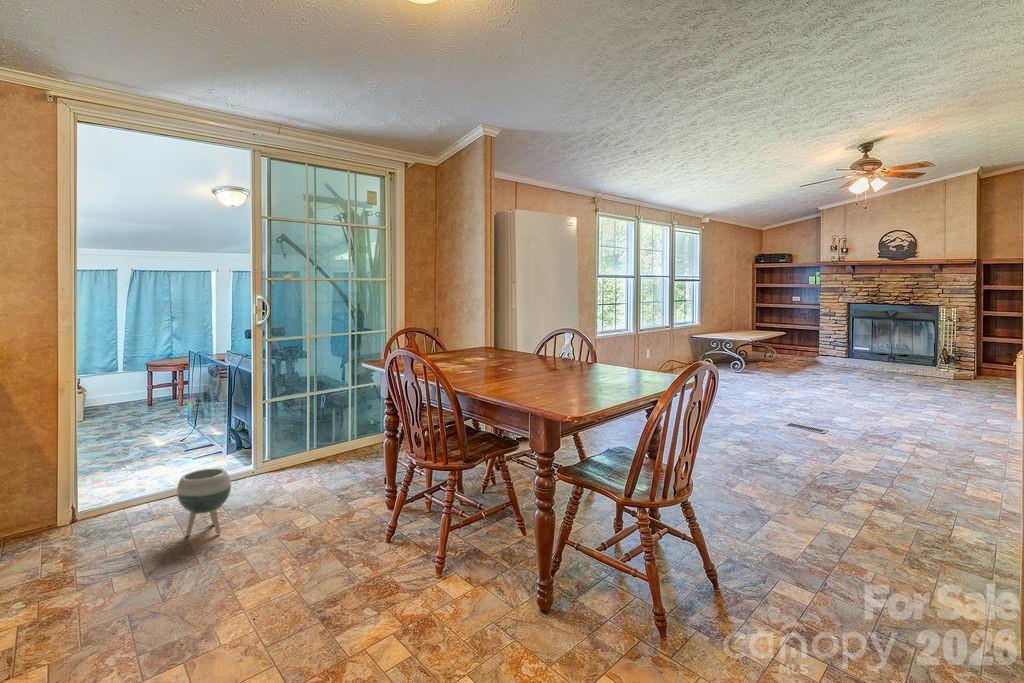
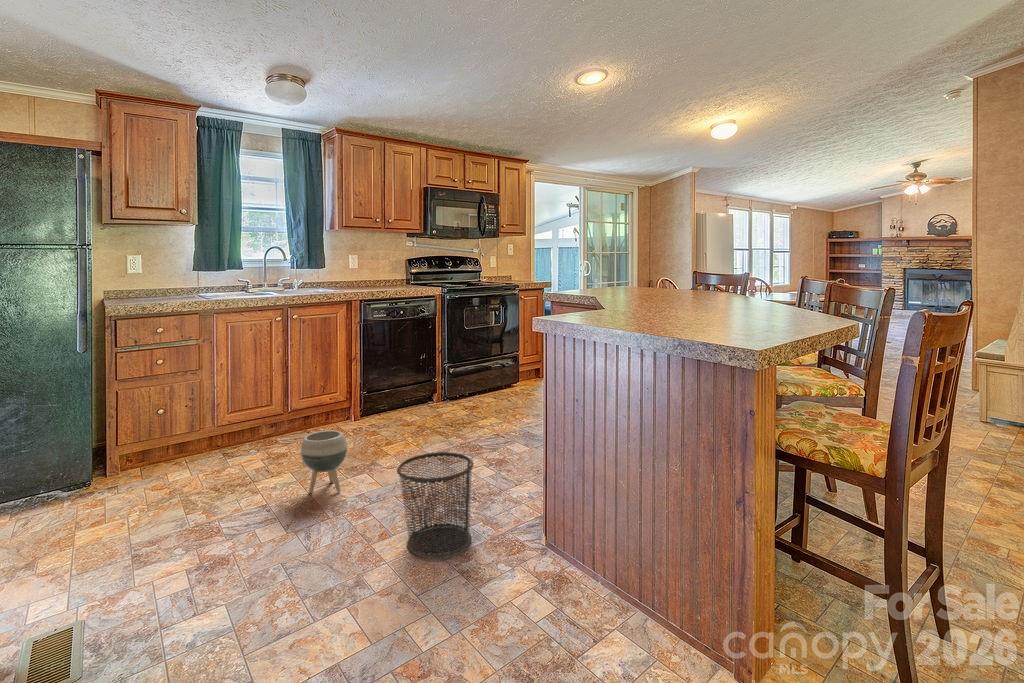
waste bin: none [262,490,347,604] -> present [397,452,473,557]

